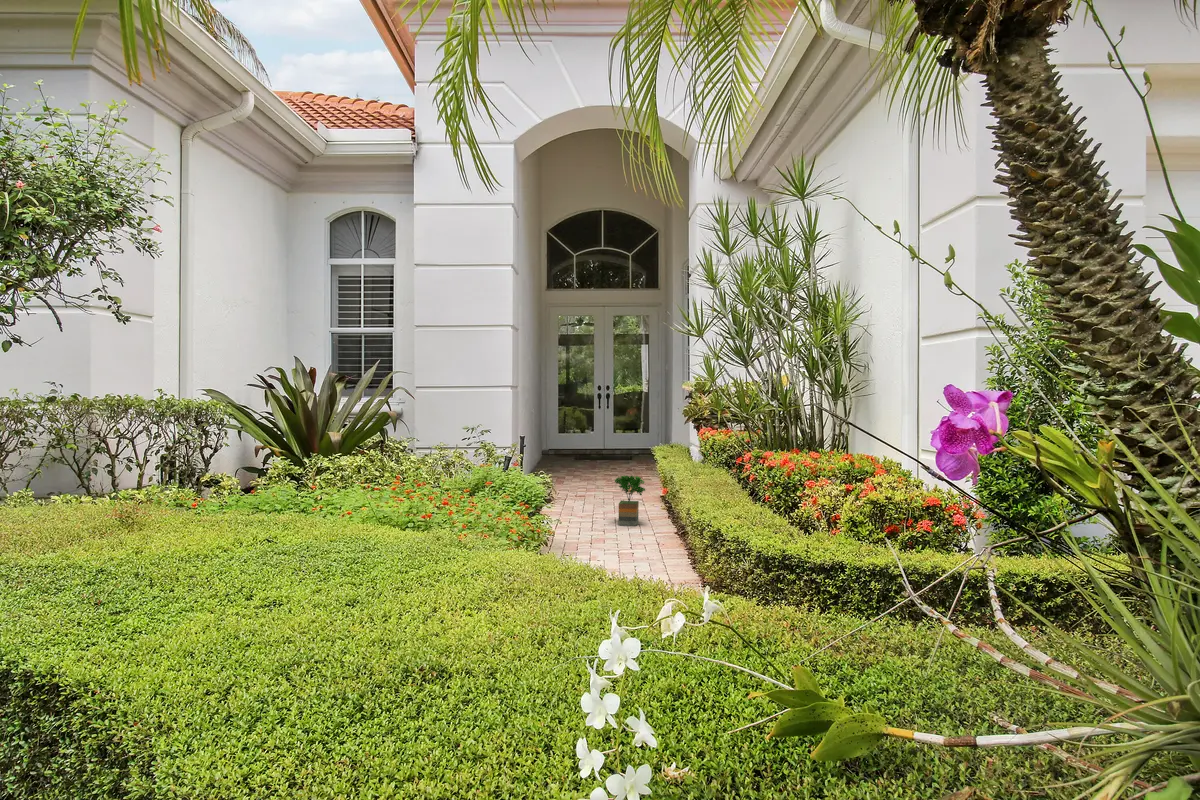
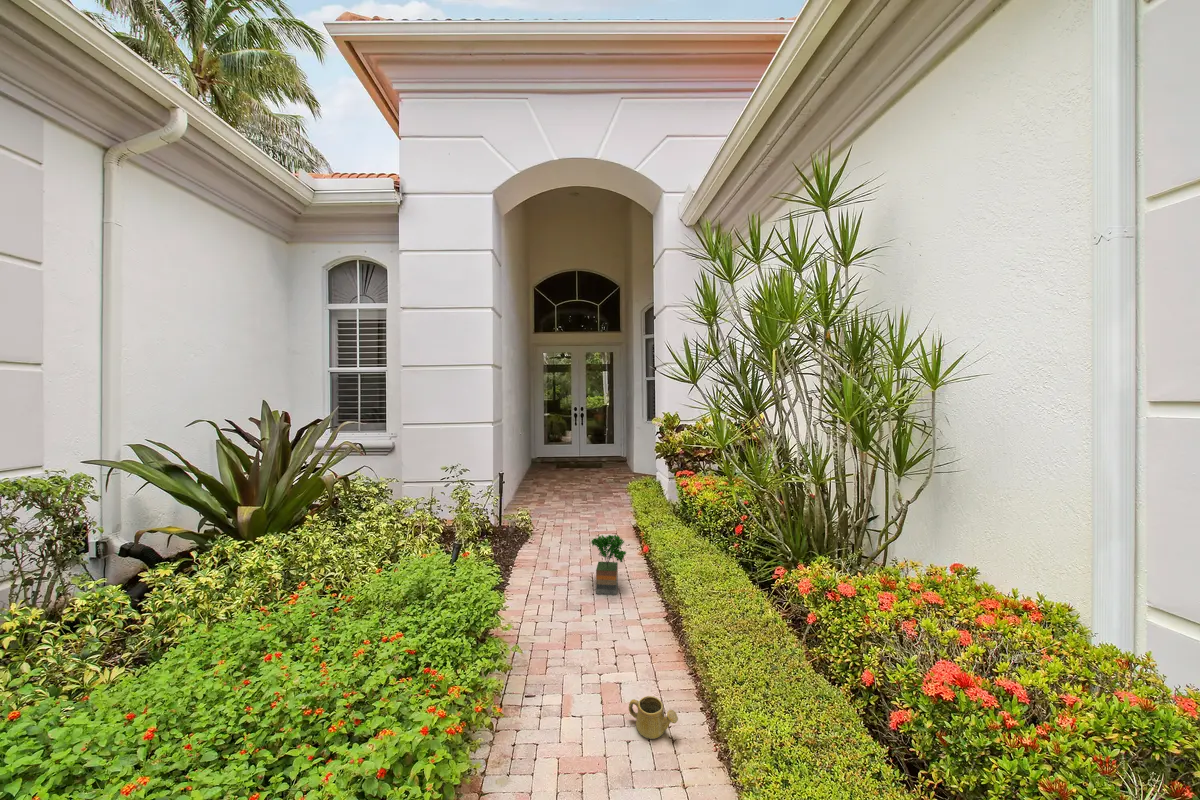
watering can: none [637,545,670,565] -> present [629,696,678,739]

